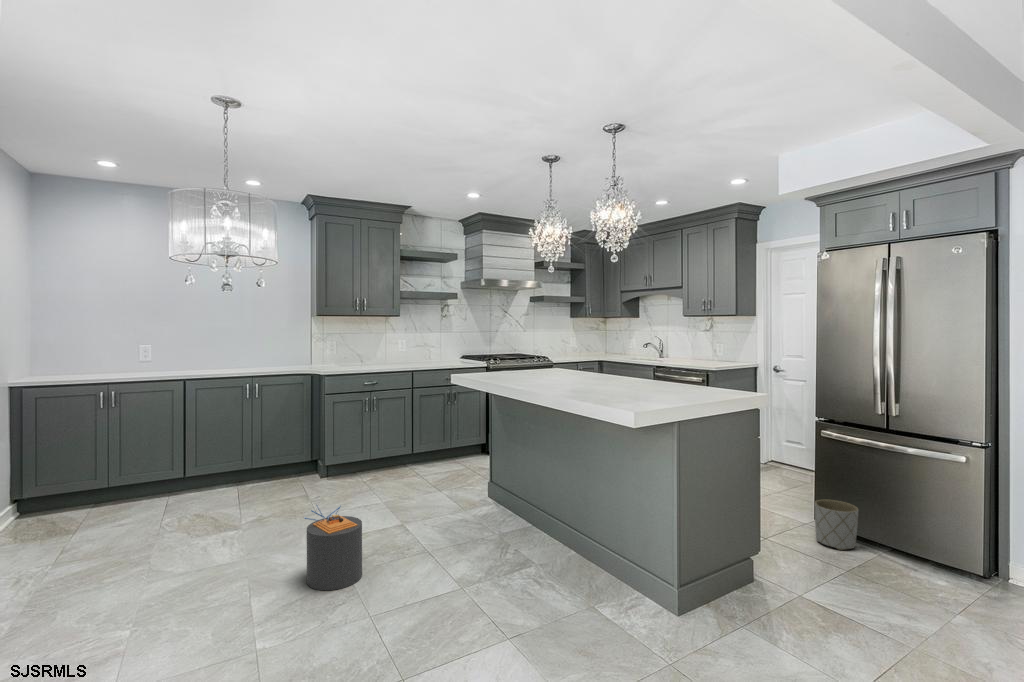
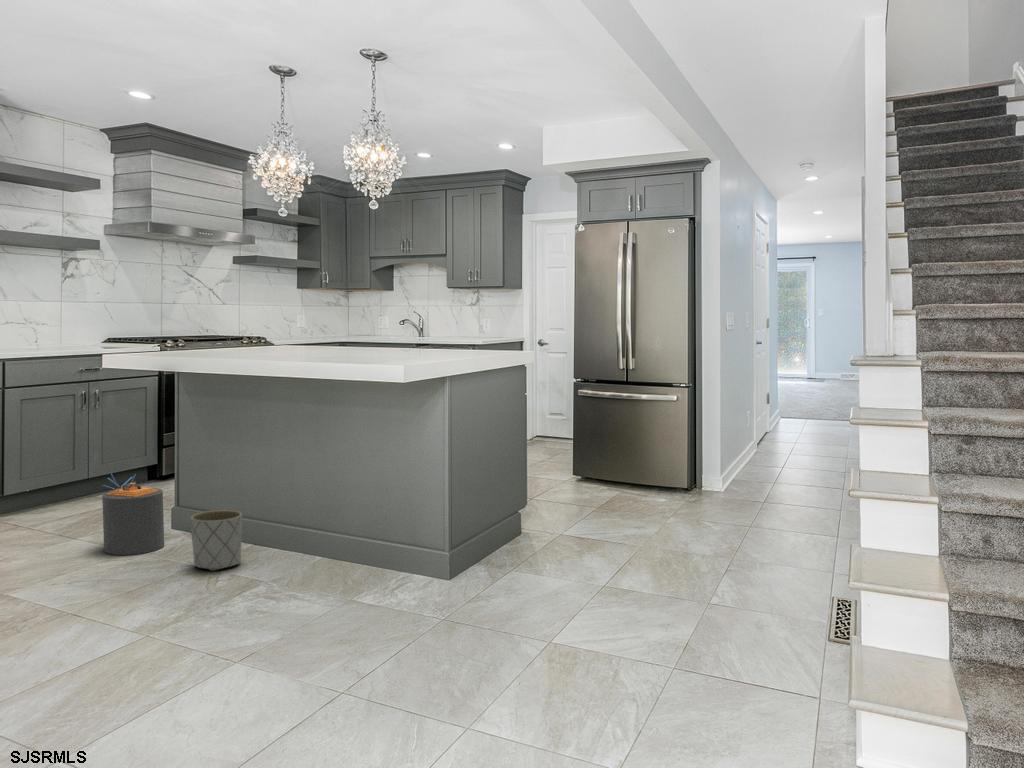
planter: present [814,499,859,550] -> present [191,510,242,571]

